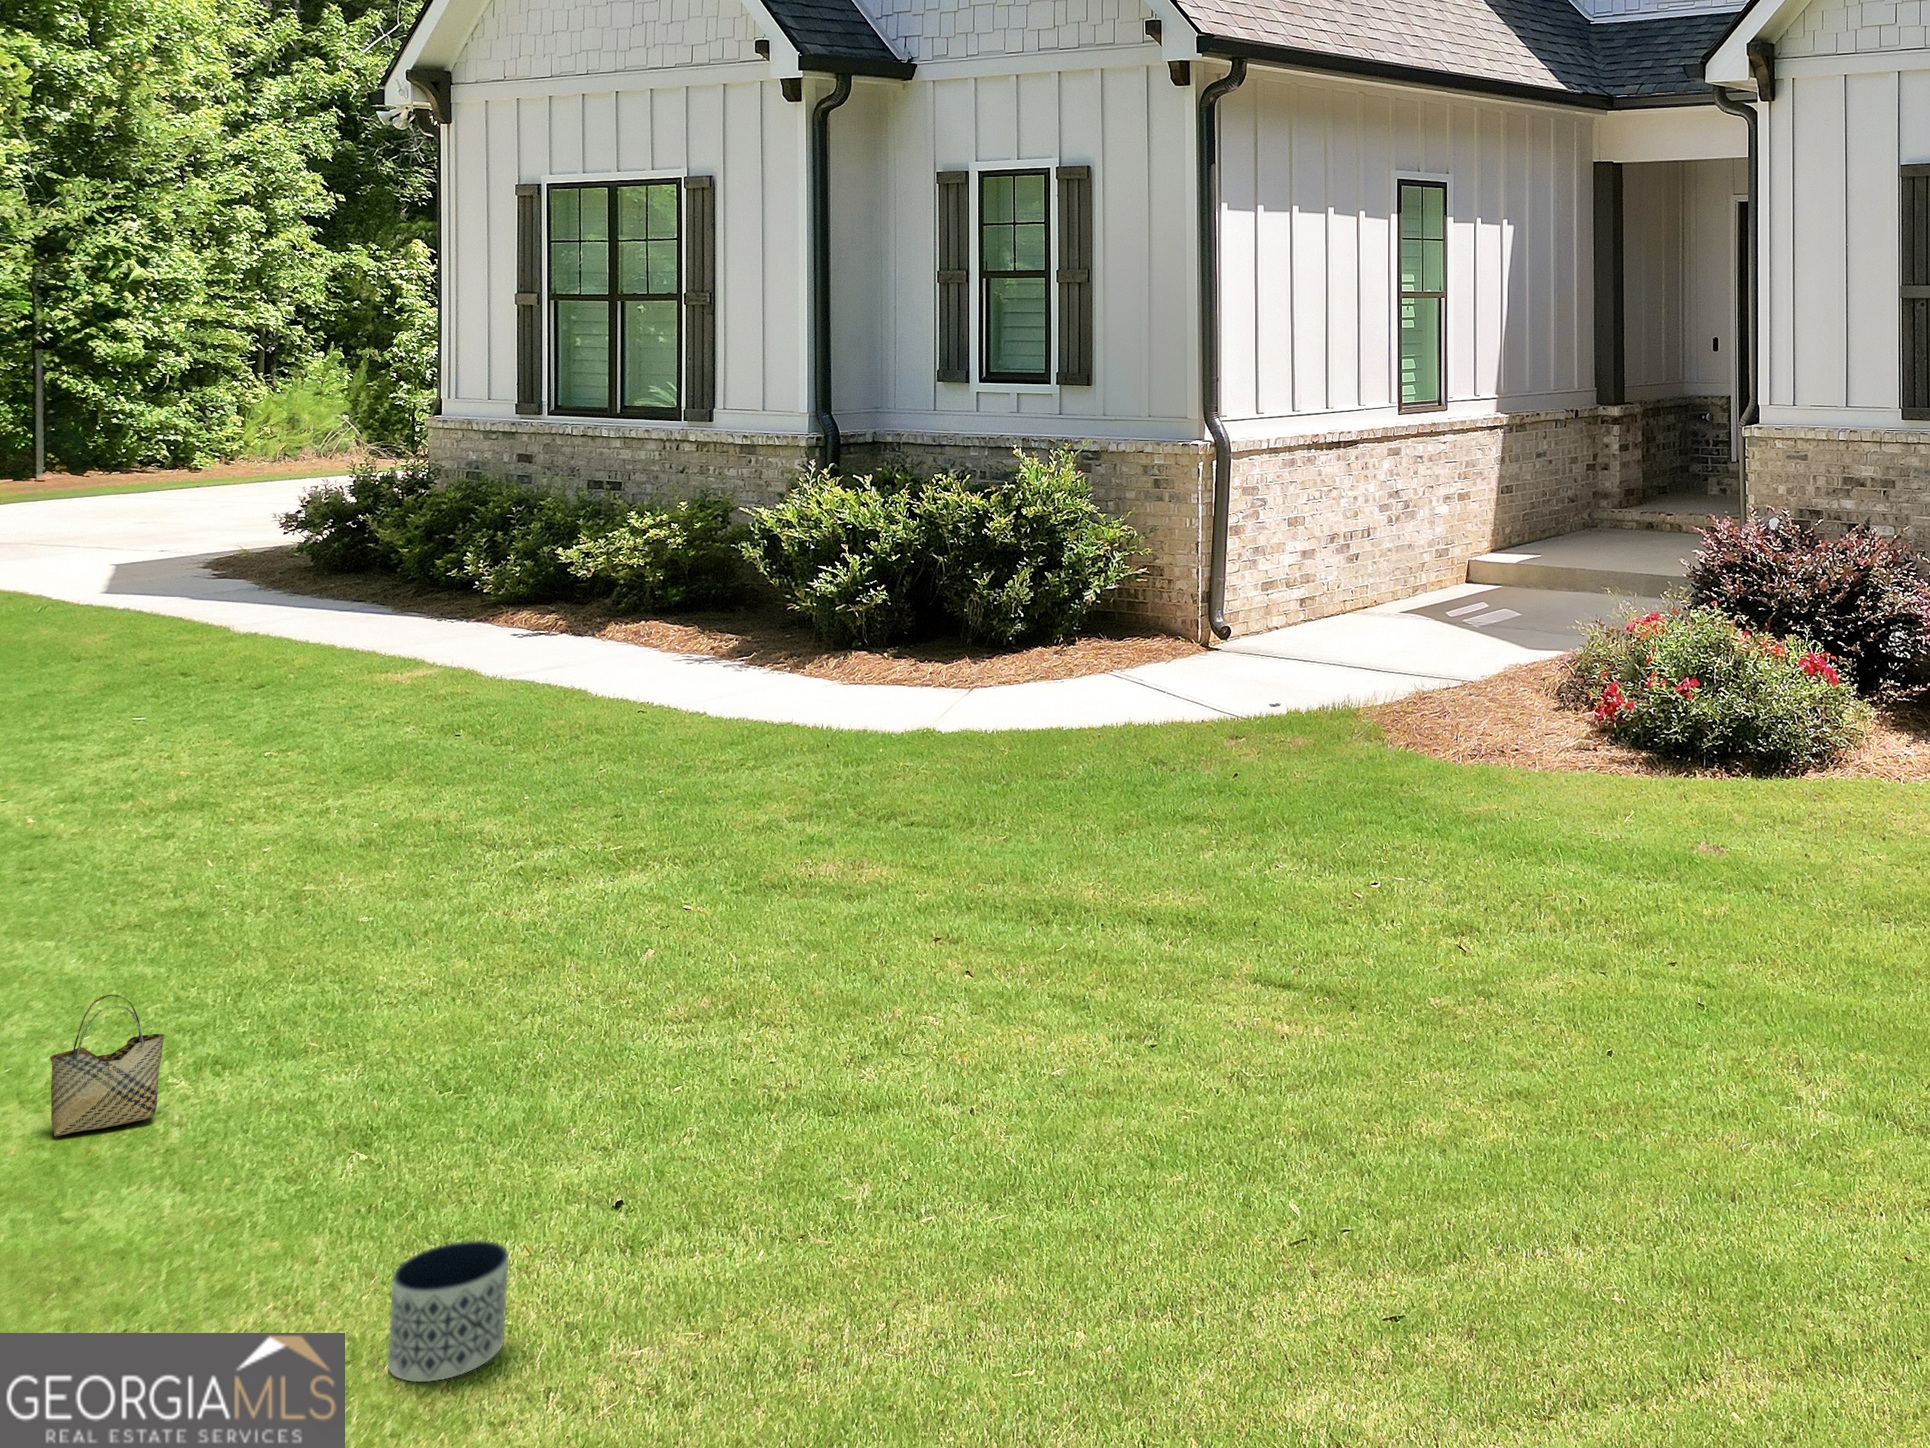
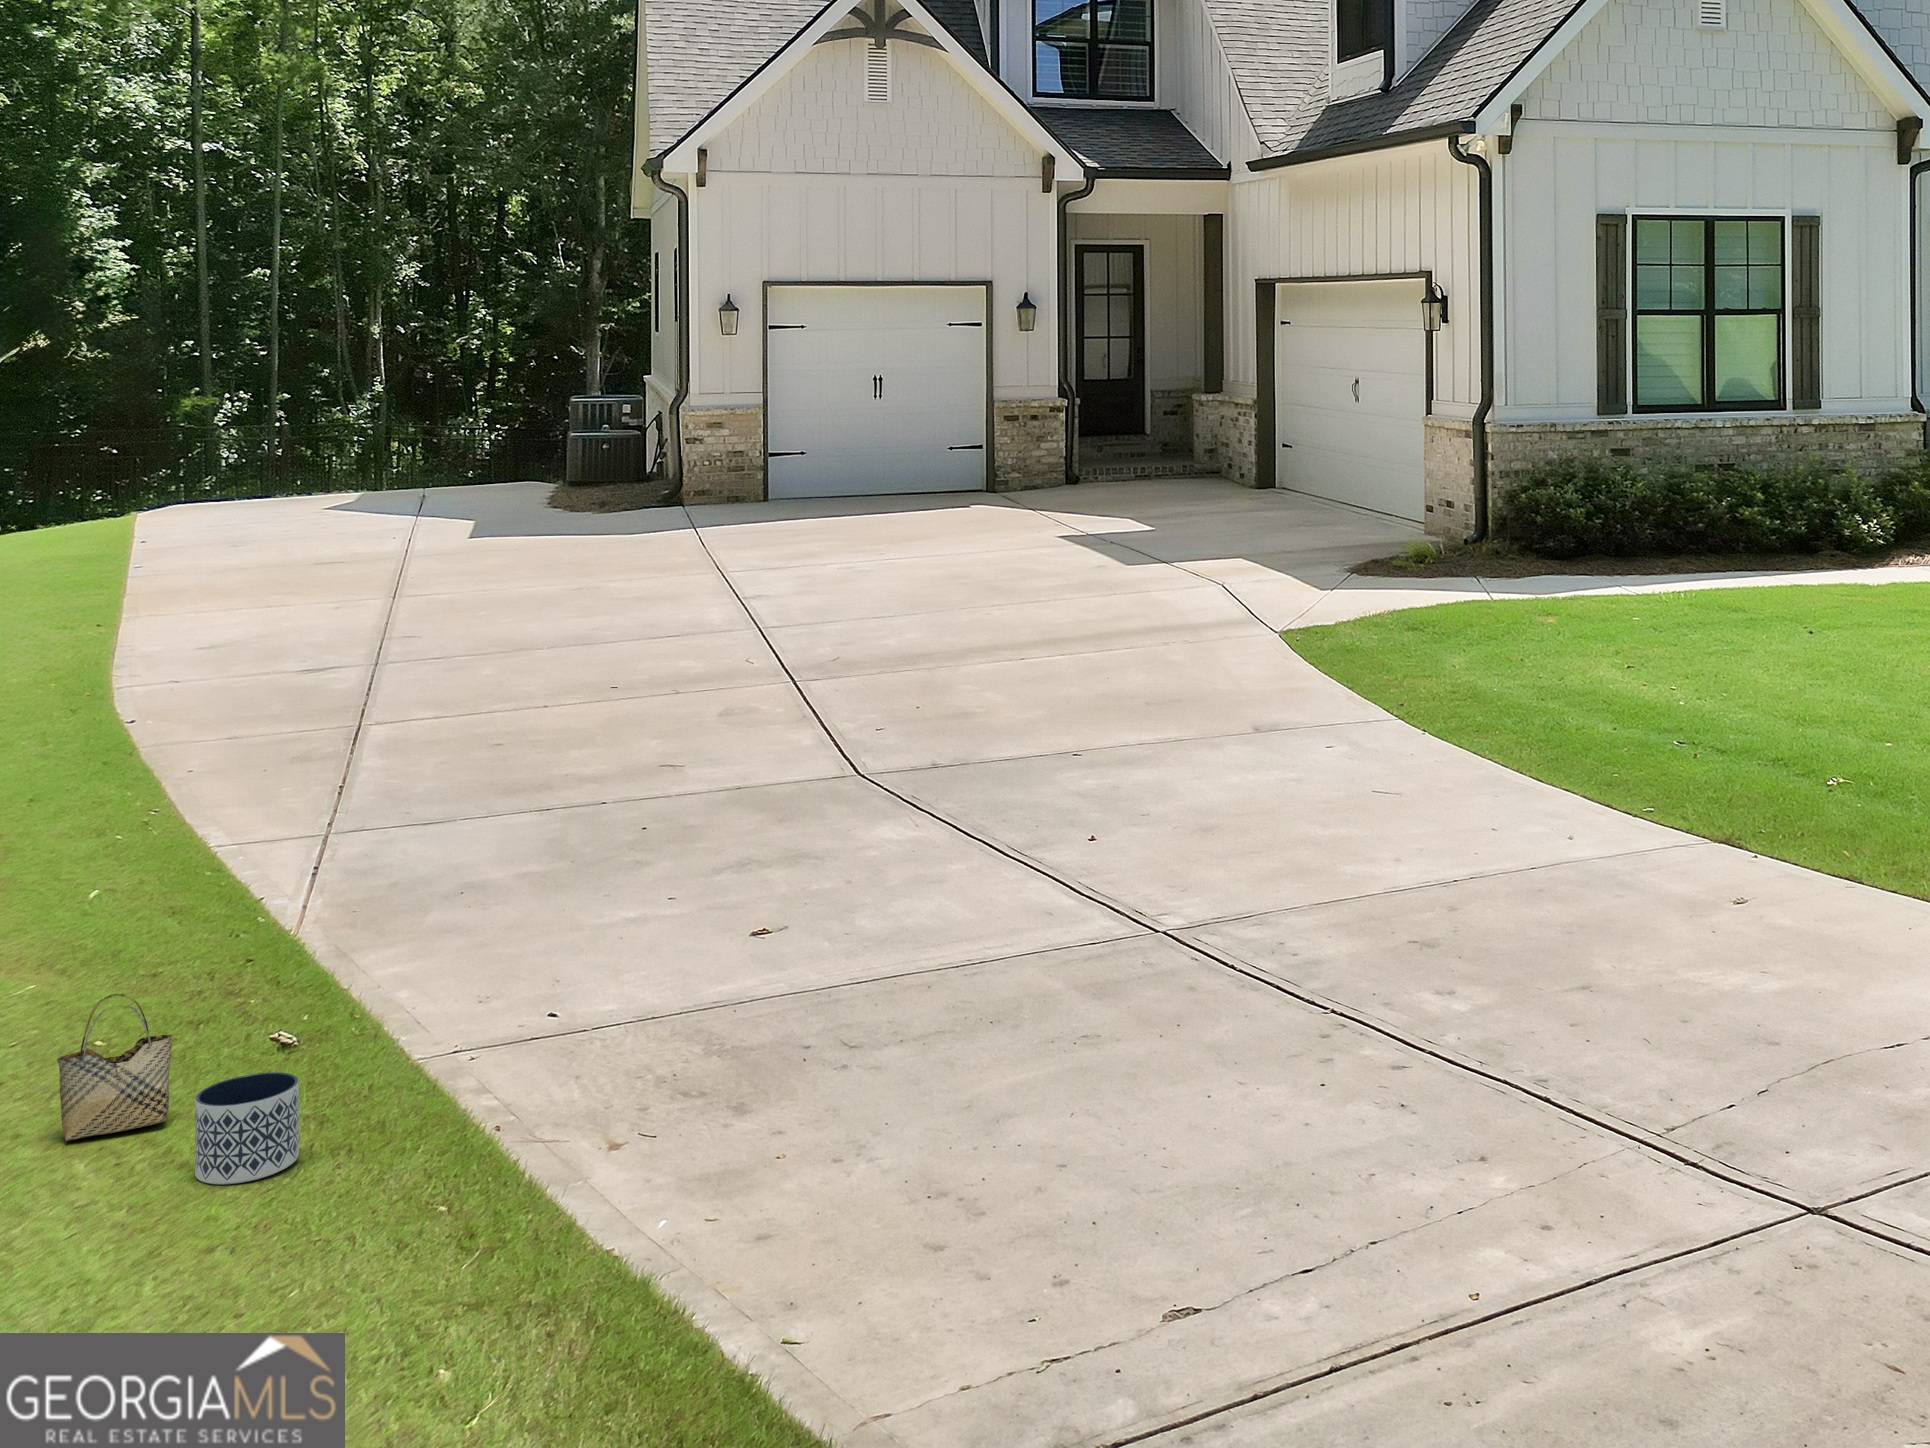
planter: present [388,1241,508,1382] -> present [195,1072,299,1185]

